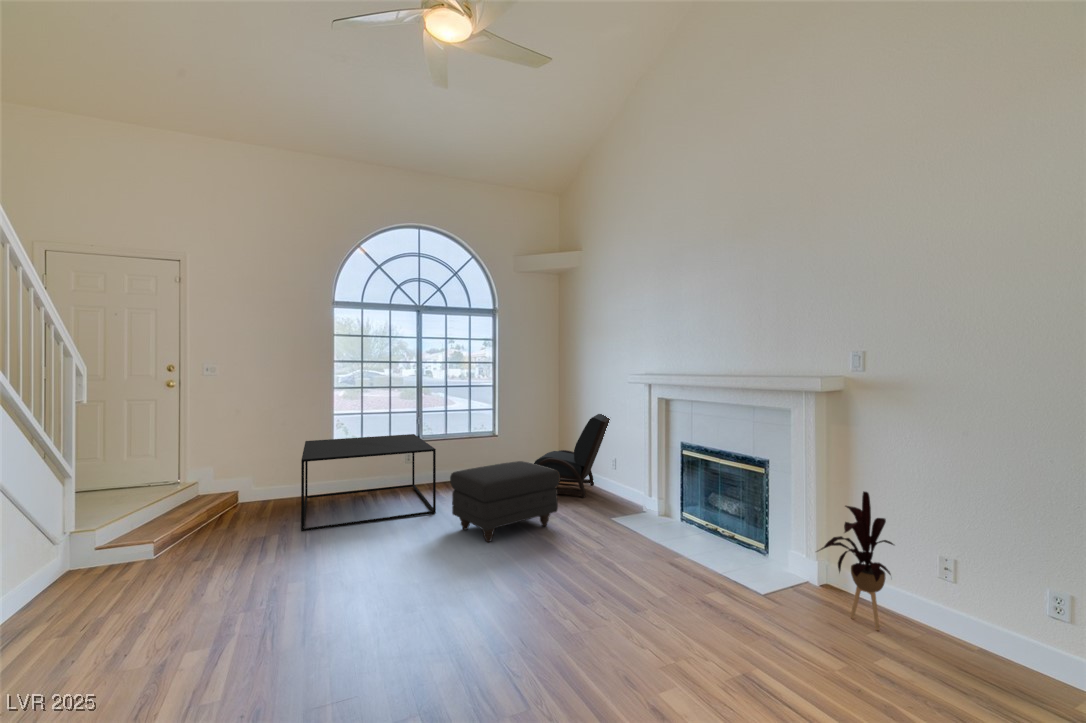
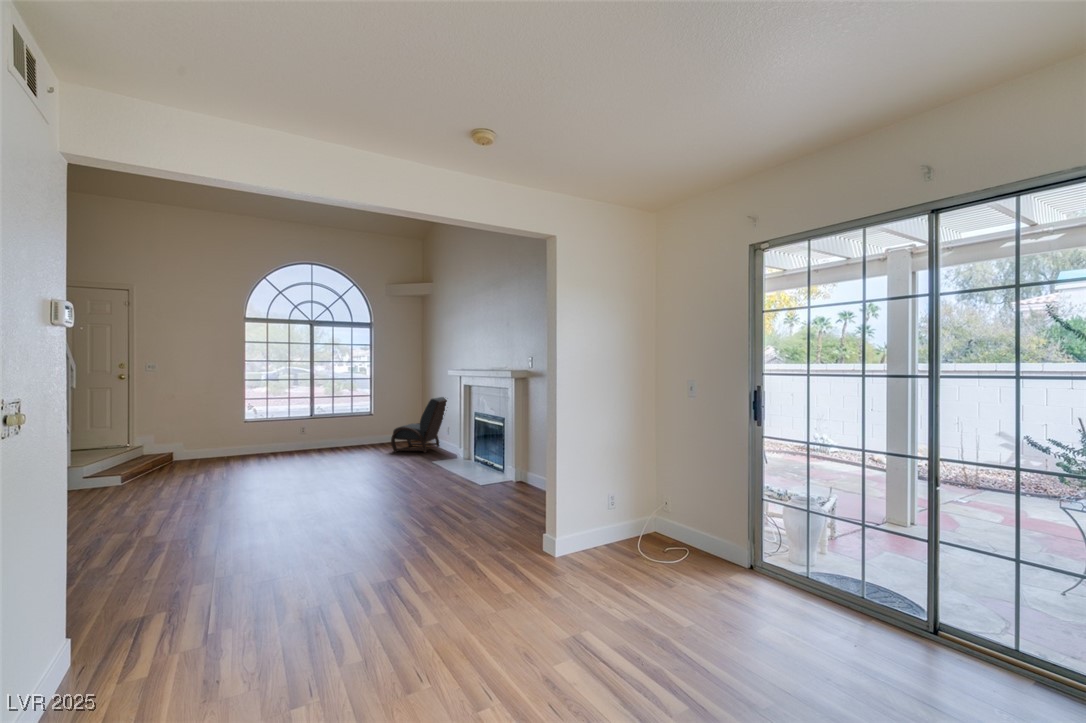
coffee table: present [301,434,436,532] -> none [218,413,315,472]
ottoman: present [450,461,560,542] -> none [320,427,394,473]
house plant: present [818,491,894,630] -> none [494,426,534,494]

